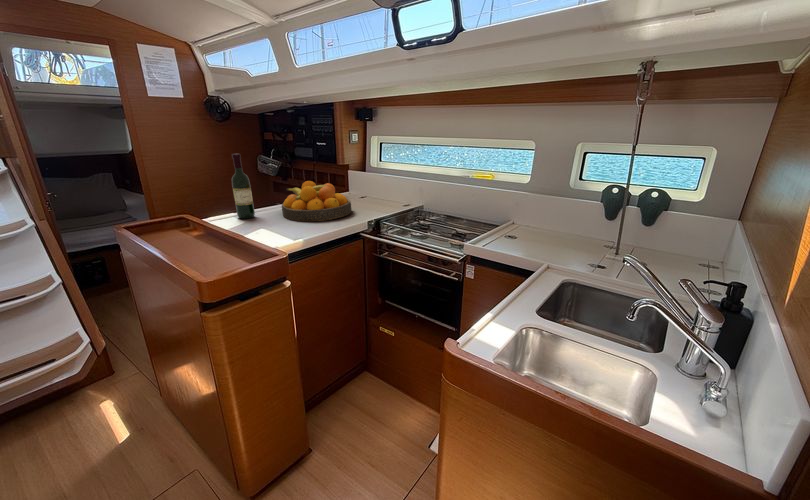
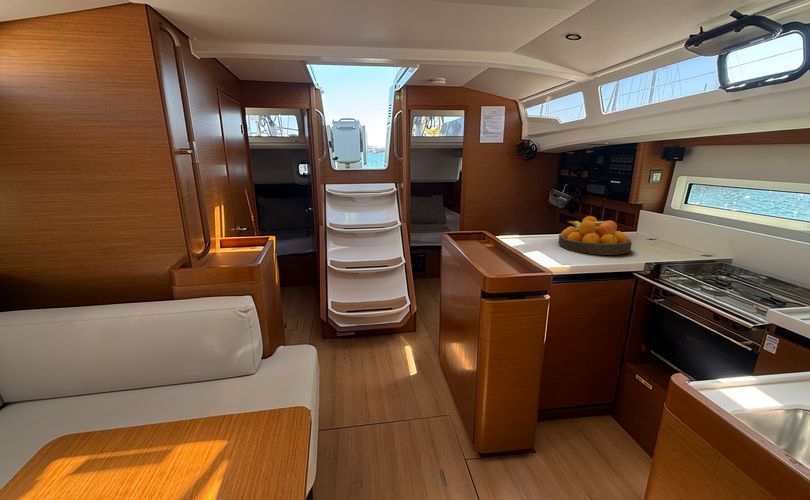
wine bottle: present [232,154,255,219] -> none [521,188,537,241]

